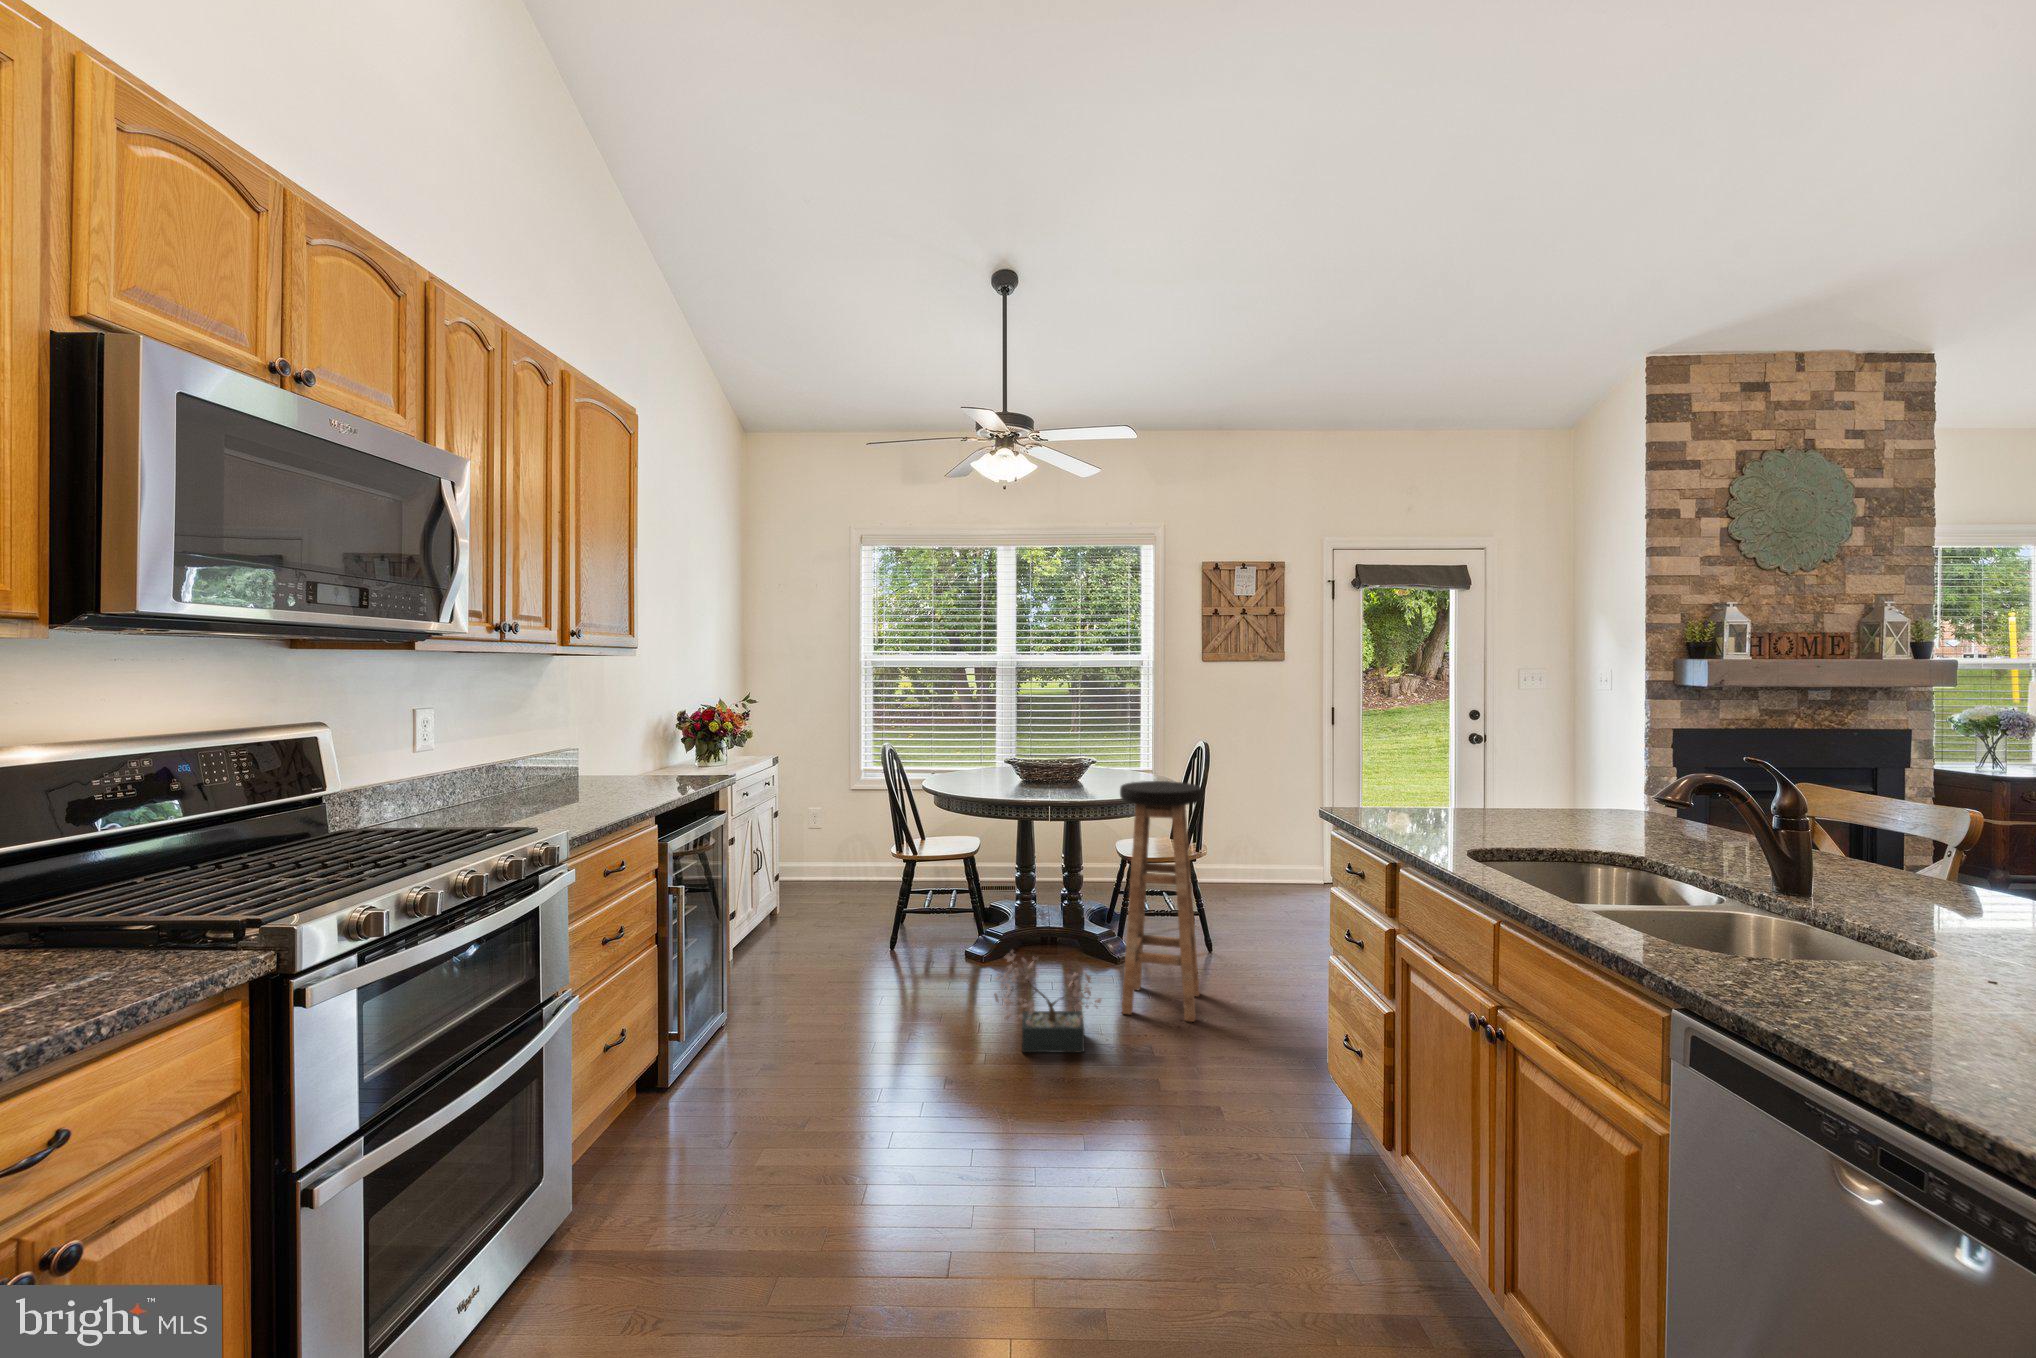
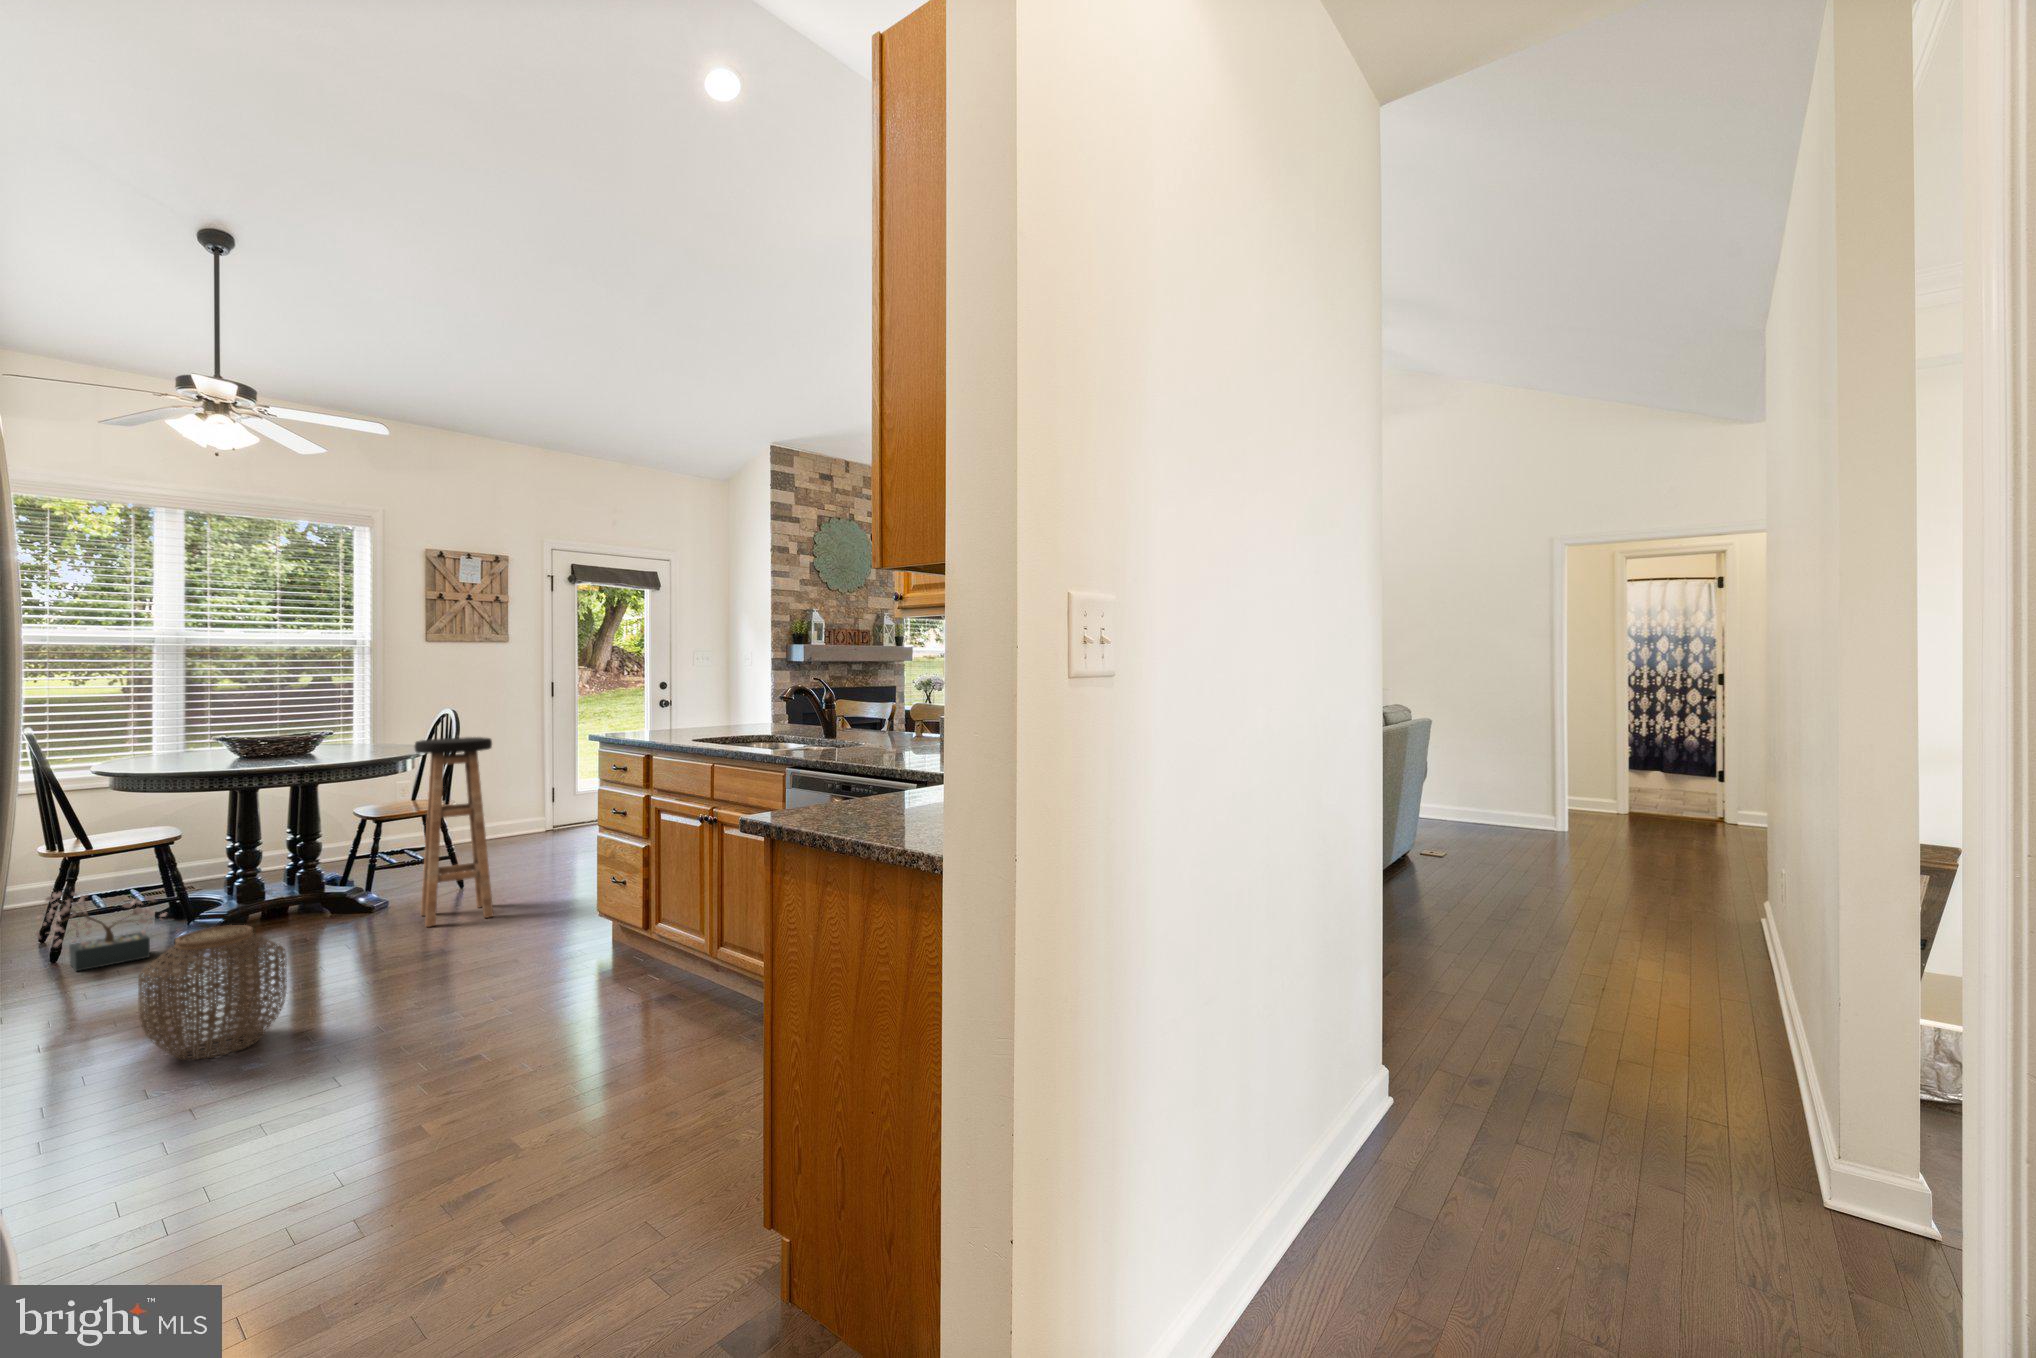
decorative plant: present [994,951,1101,1052] -> present [35,892,166,971]
woven basket: none [739,1013,878,1189] -> present [138,925,287,1060]

